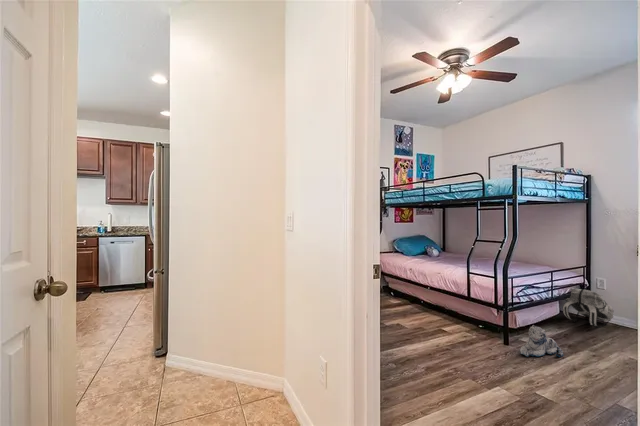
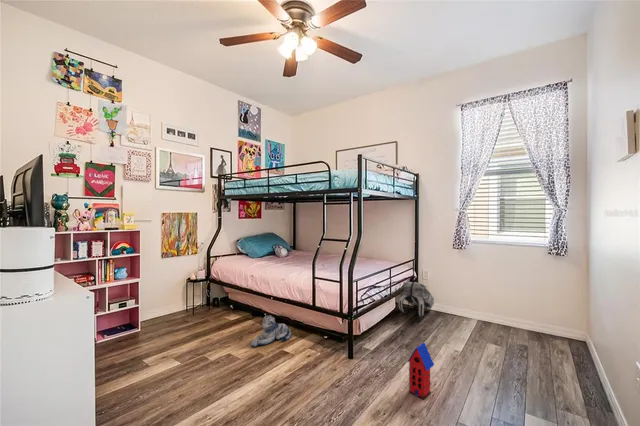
plush toy: present [520,325,563,357] -> present [251,315,292,347]
toy house: none [564,336,596,385] -> present [408,343,434,399]

